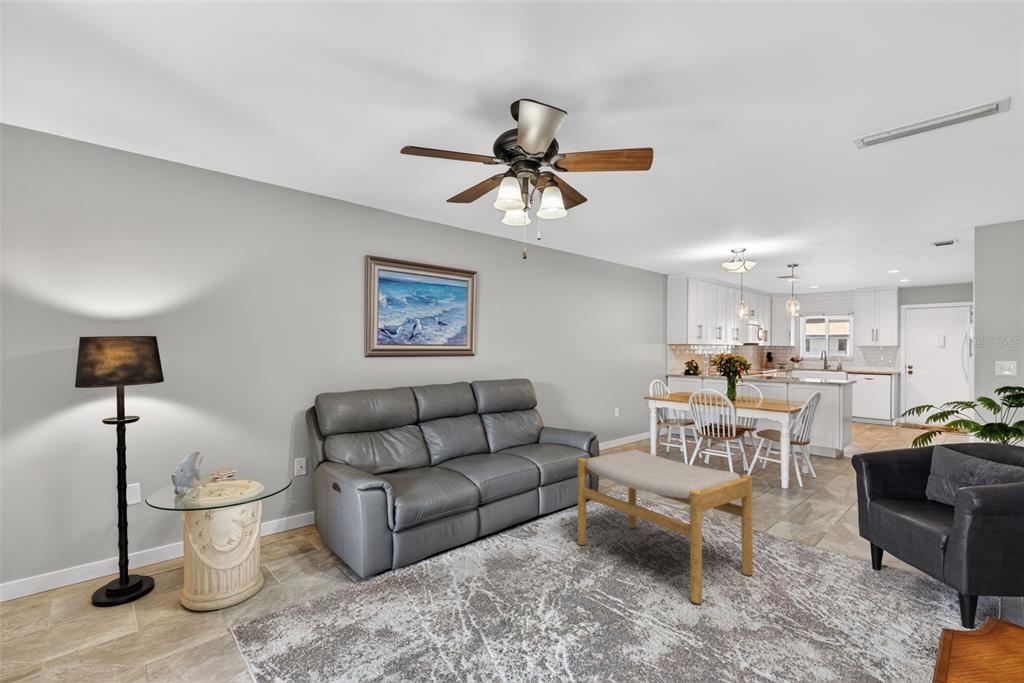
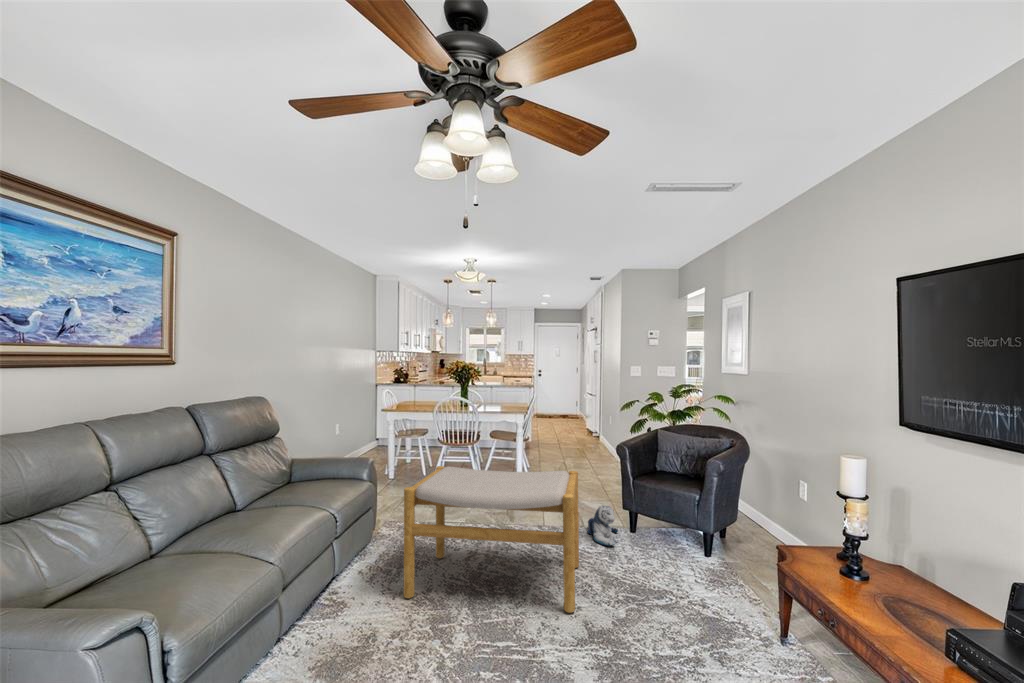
plush toy: none [802,525,846,573] -> present [587,506,618,546]

